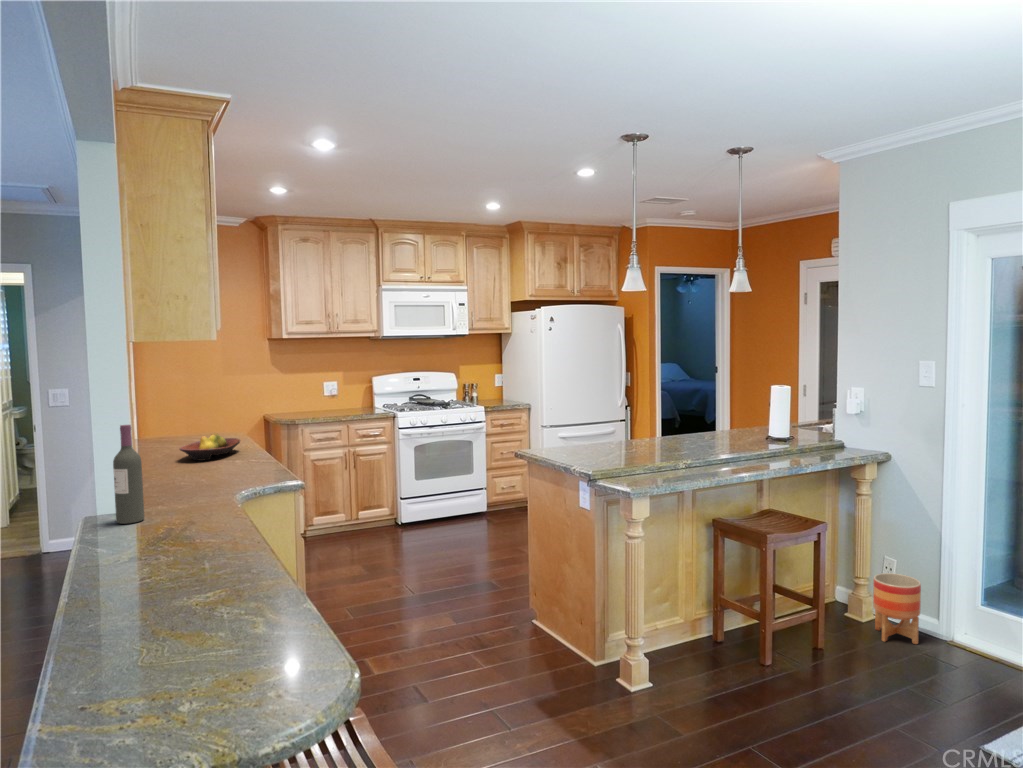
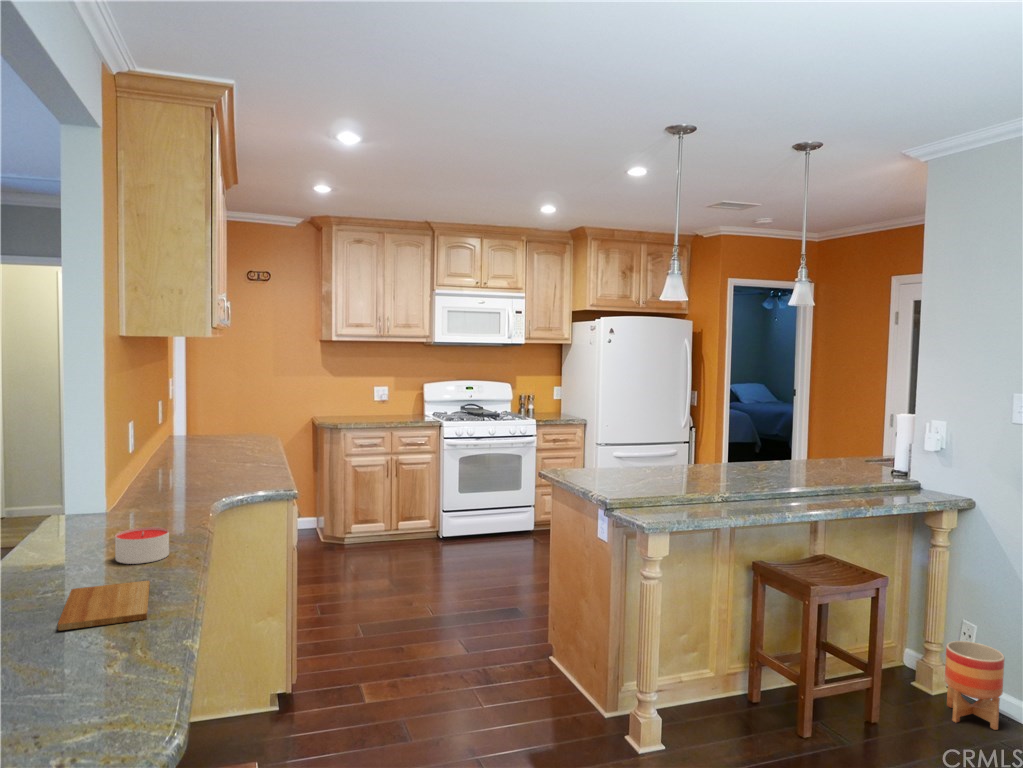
wine bottle: present [113,425,144,524] -> none [83,423,113,525]
fruit bowl: present [180,433,240,461] -> none [196,434,261,462]
candle: none [177,518,227,553] -> present [115,527,169,564]
cutting board: none [163,564,252,610] -> present [58,581,150,630]

